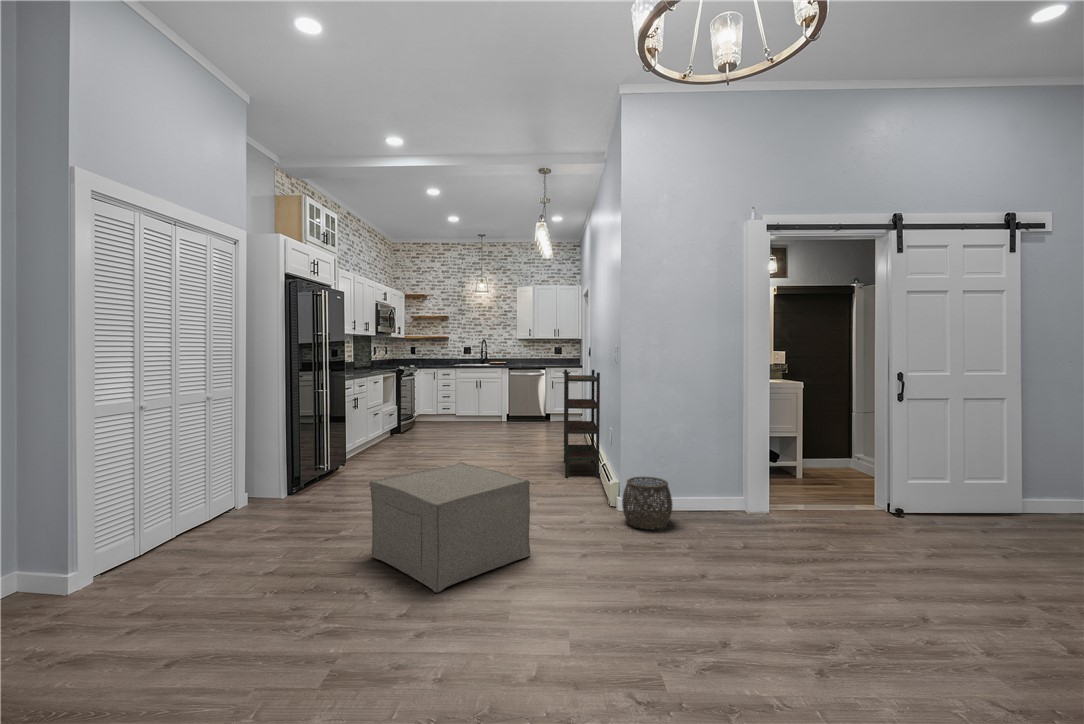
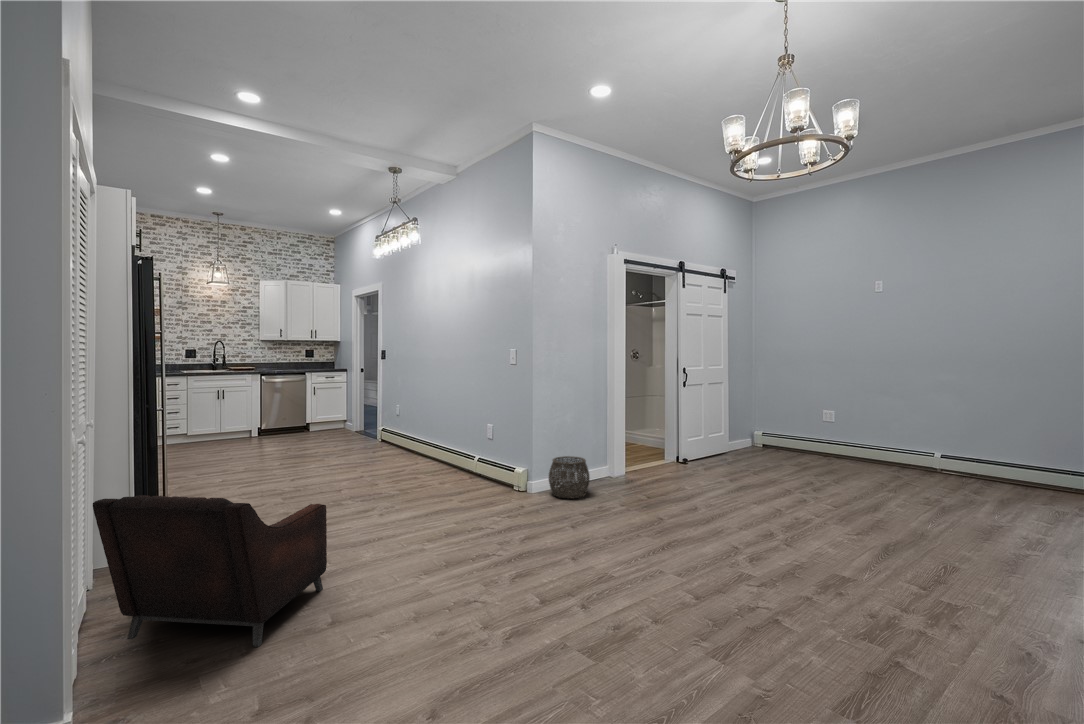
bookshelf: present [564,369,600,478] -> none [408,371,467,476]
armchair: none [166,447,315,573] -> present [93,495,327,647]
ottoman: present [370,462,530,592] -> none [409,465,541,579]

